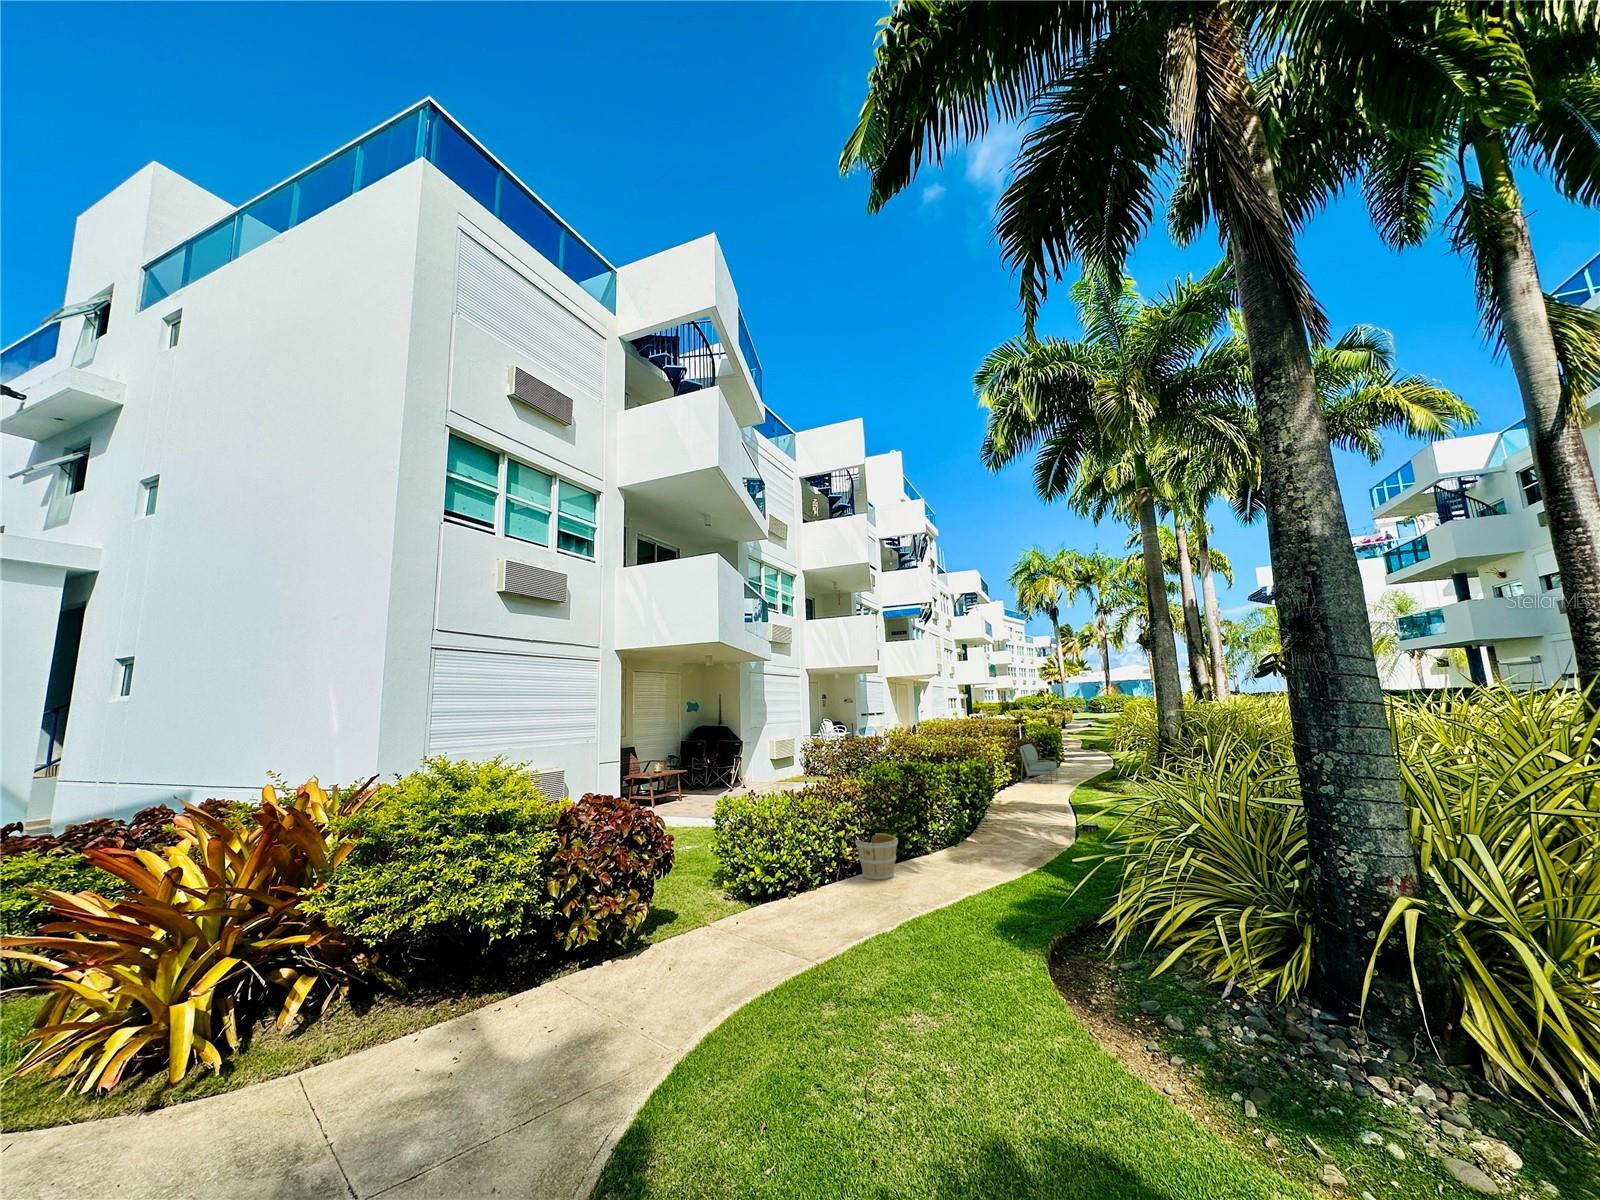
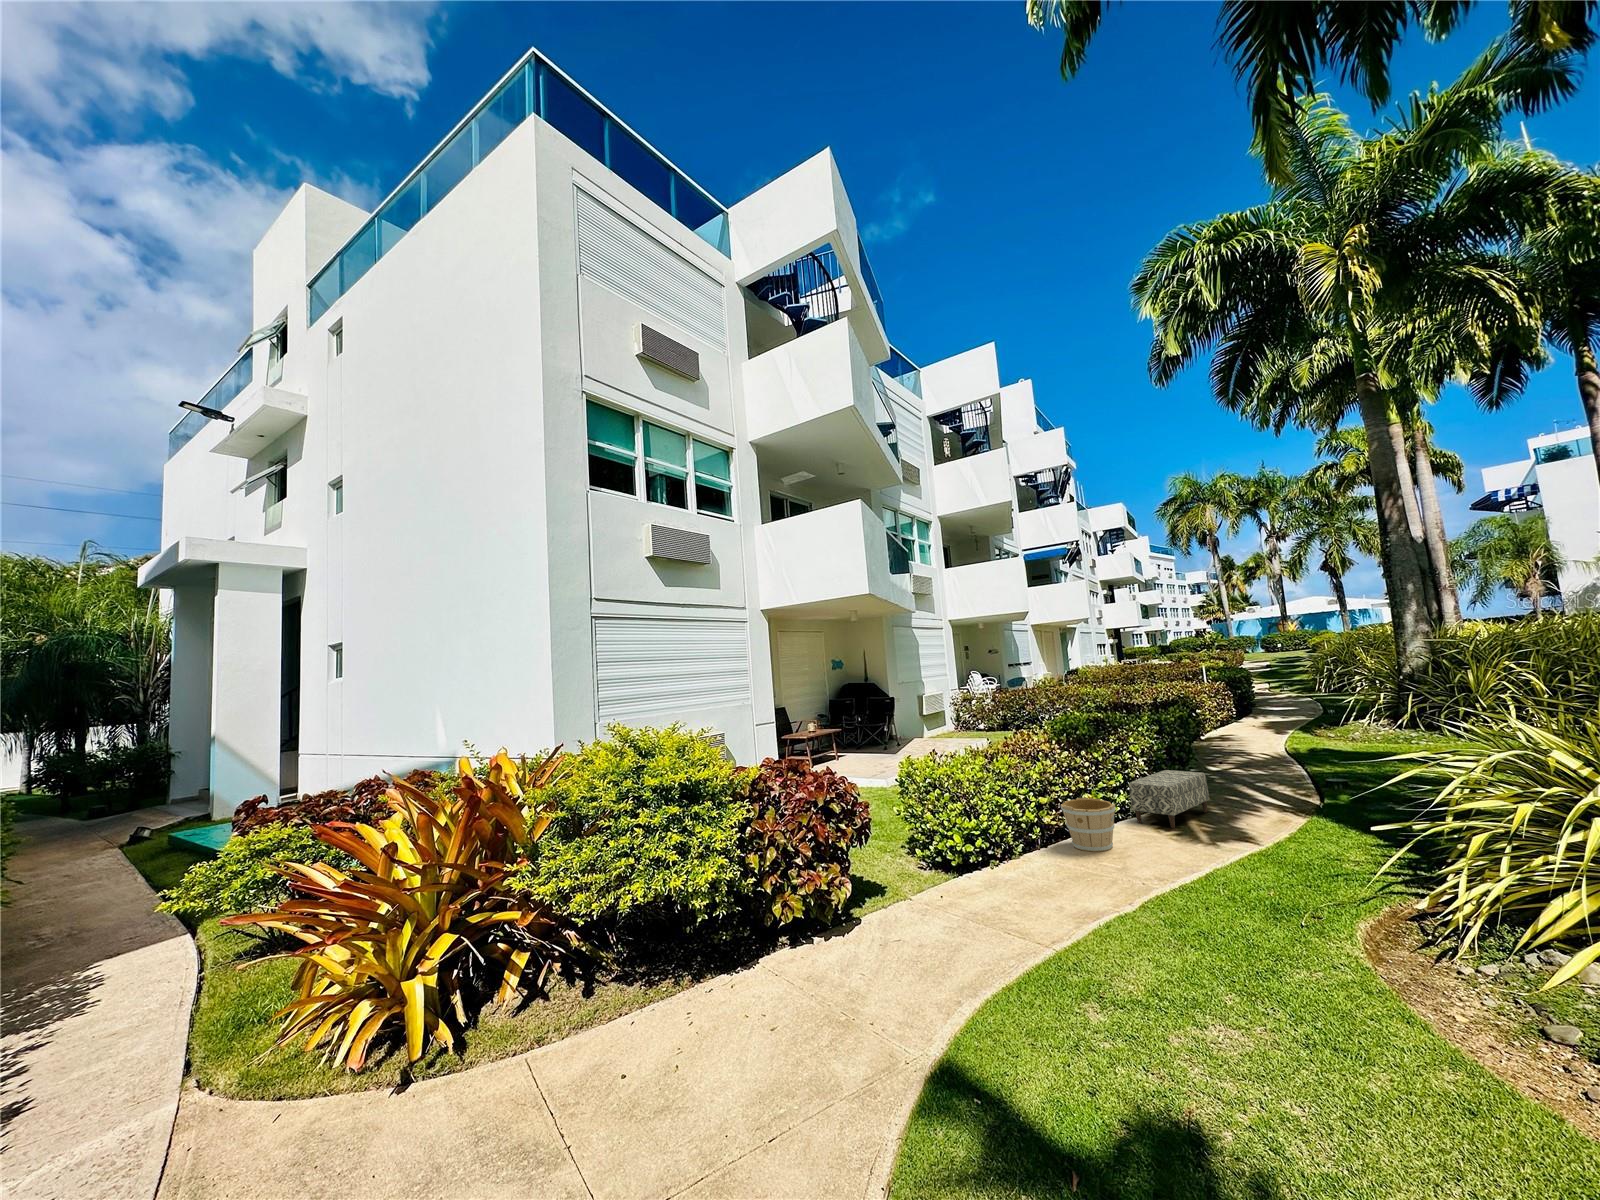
chair: present [1020,744,1058,784] -> none [1216,692,1267,737]
bench: none [918,810,982,860] -> present [1129,770,1209,828]

